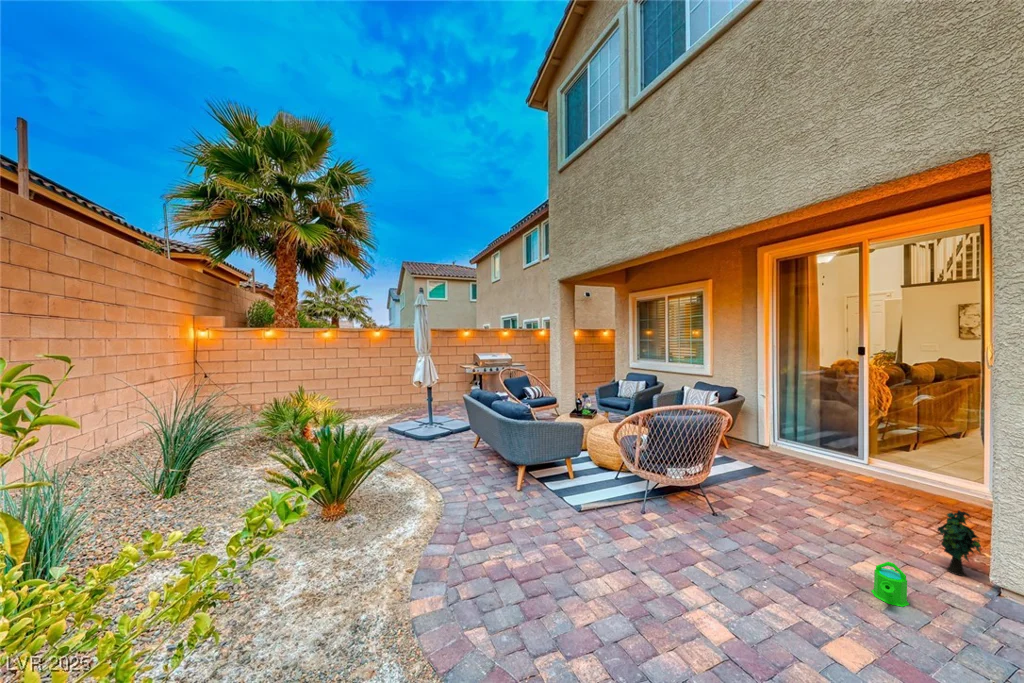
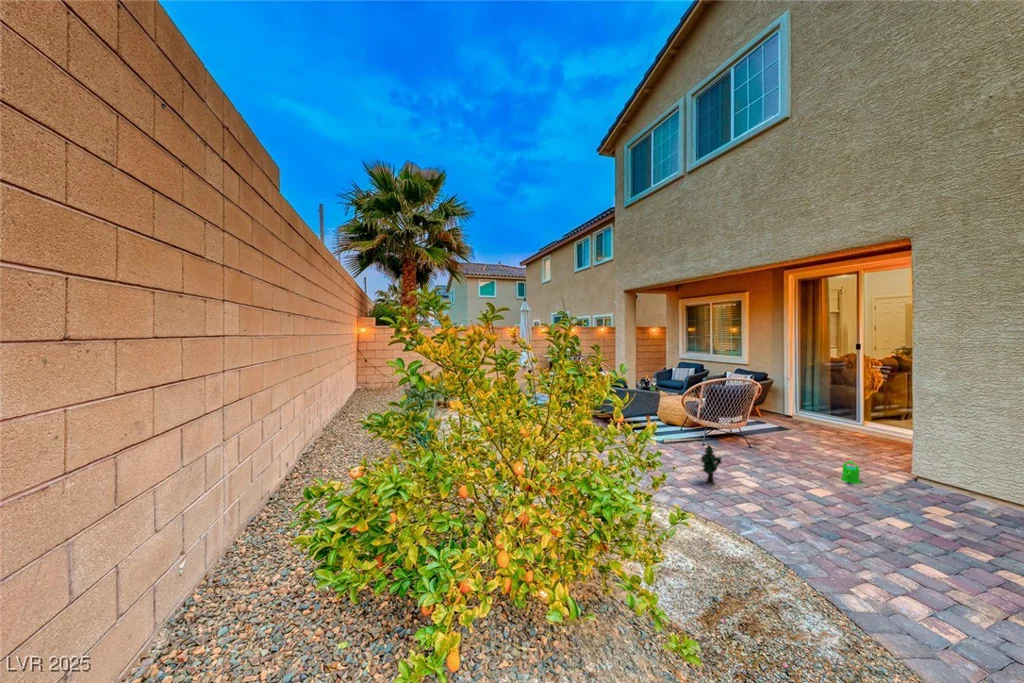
decorative plant: present [938,511,981,576] -> present [701,445,721,484]

